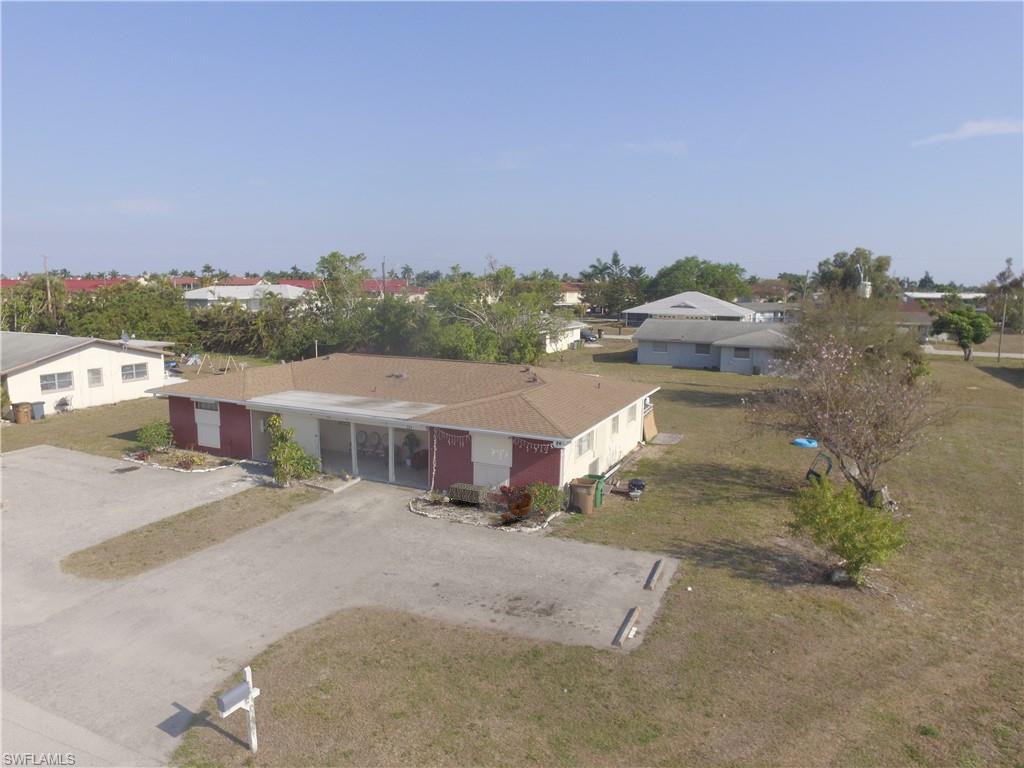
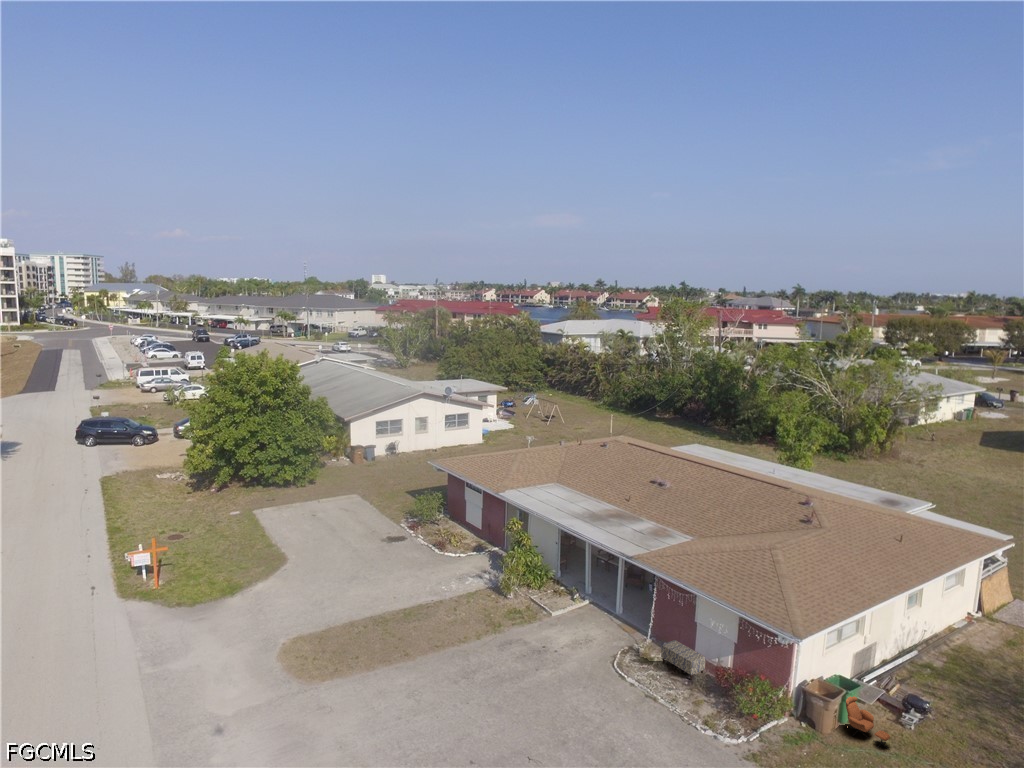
lounge chair: present [501,493,532,524] -> present [846,696,890,749]

